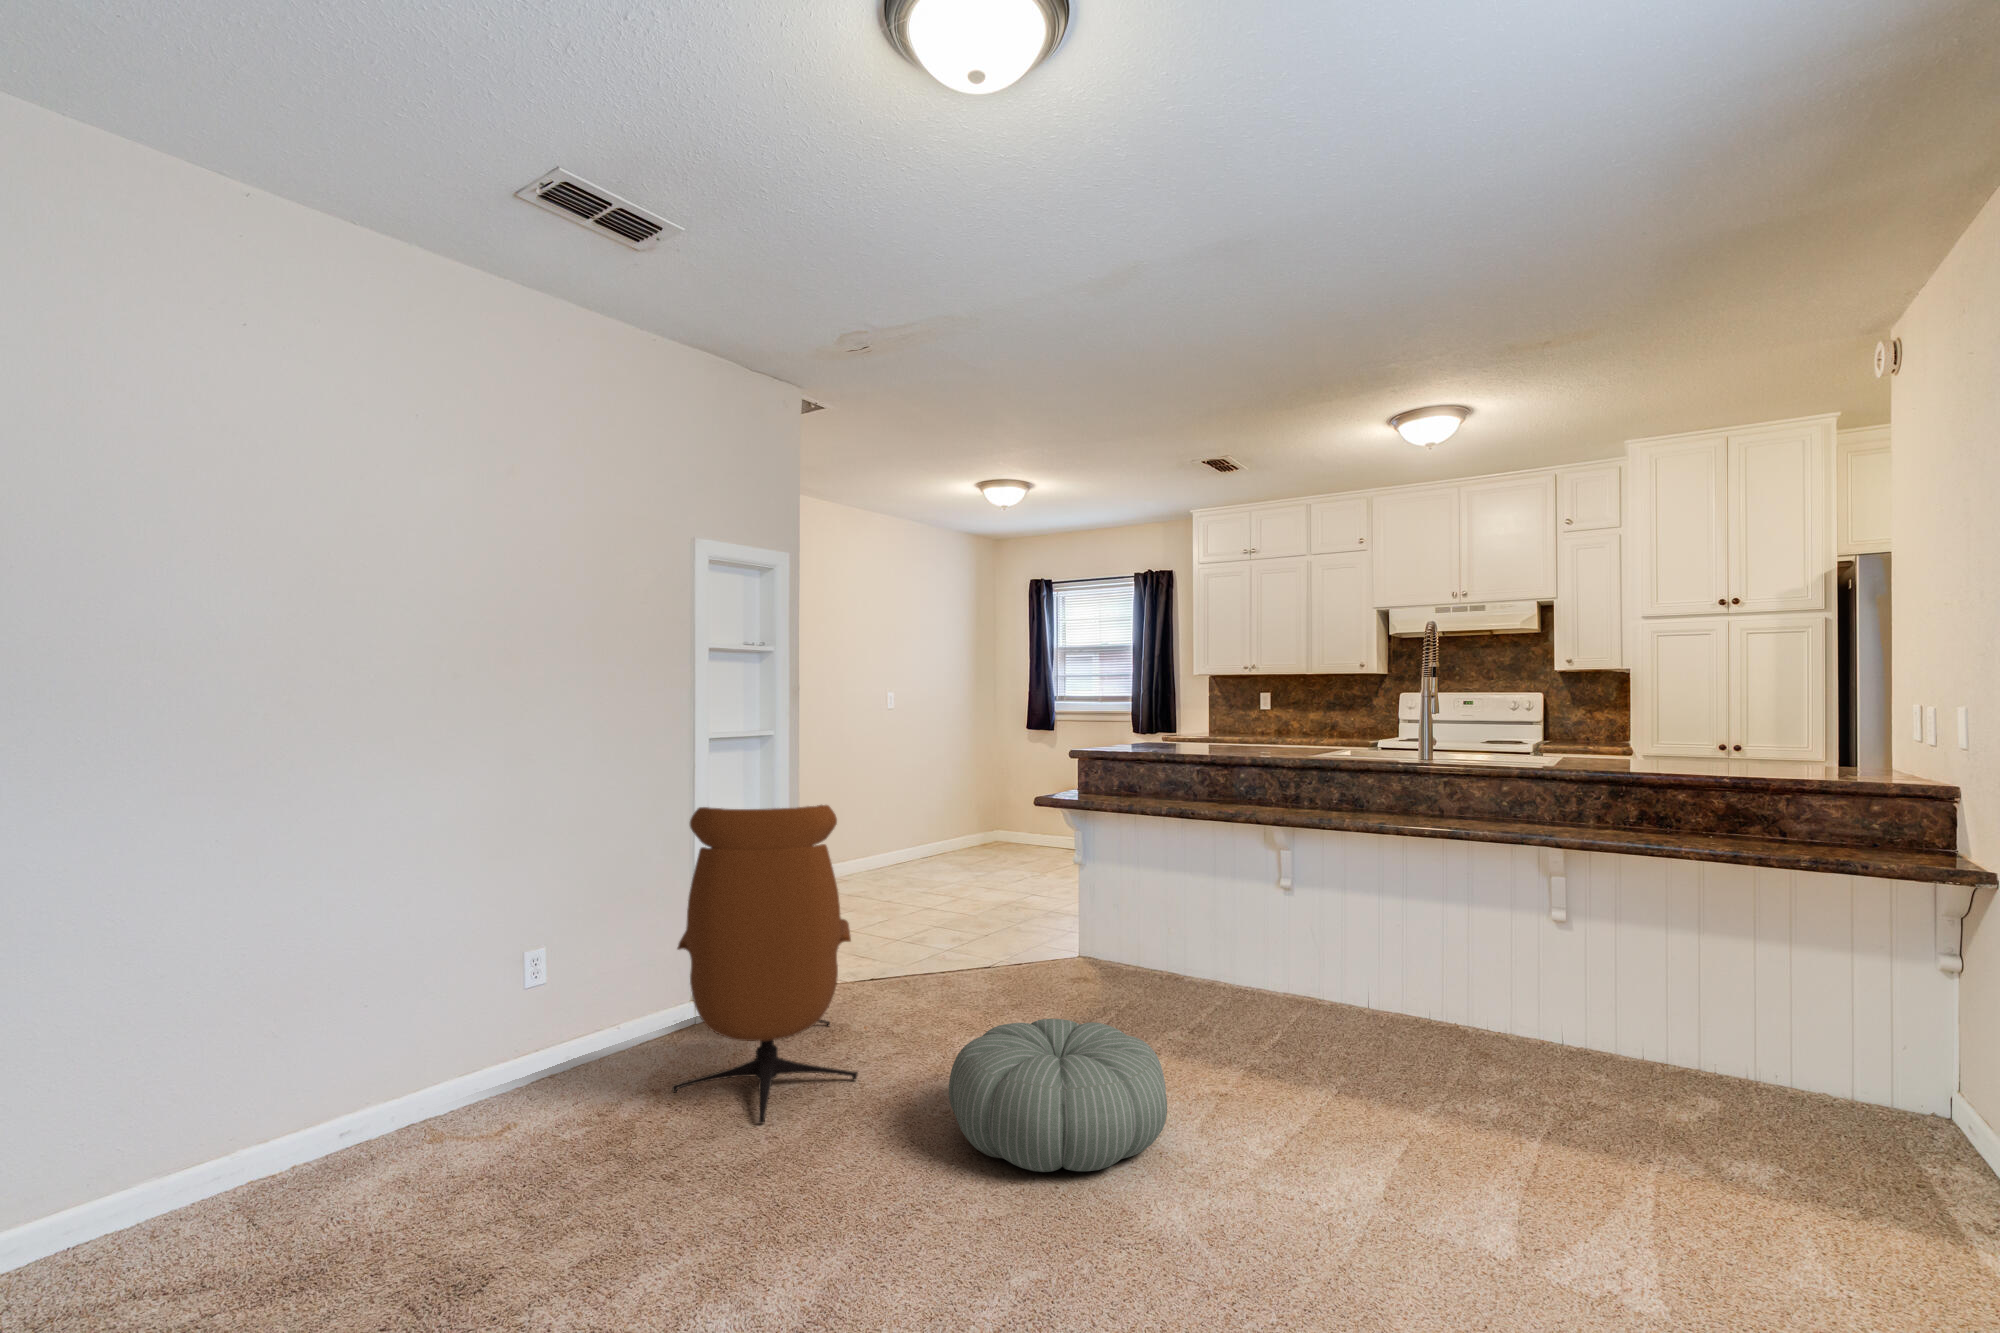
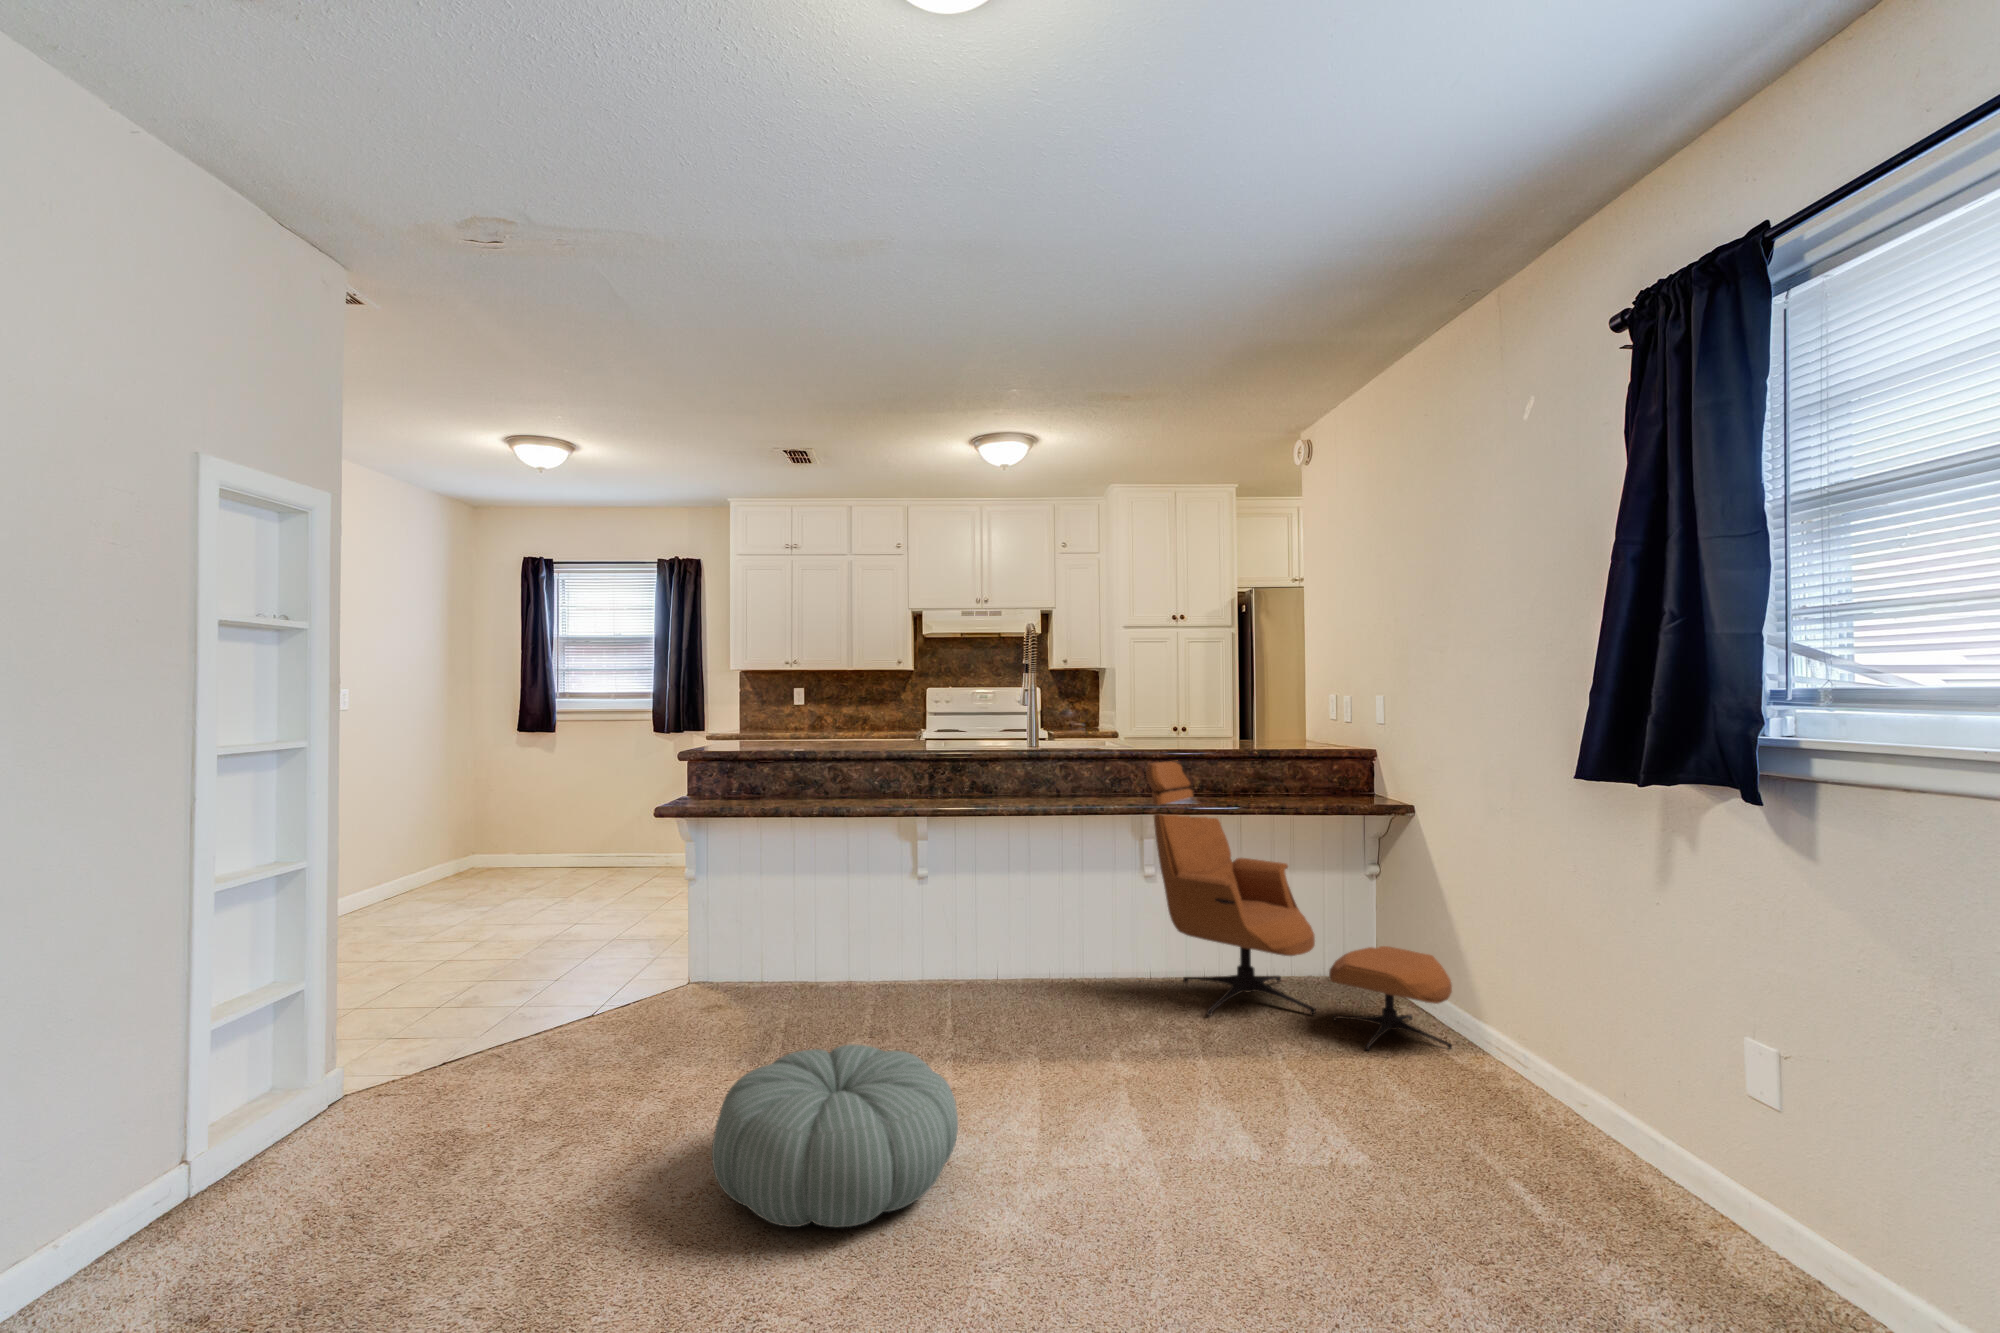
lounge chair: present [672,805,858,1124] -> present [1146,761,1452,1050]

